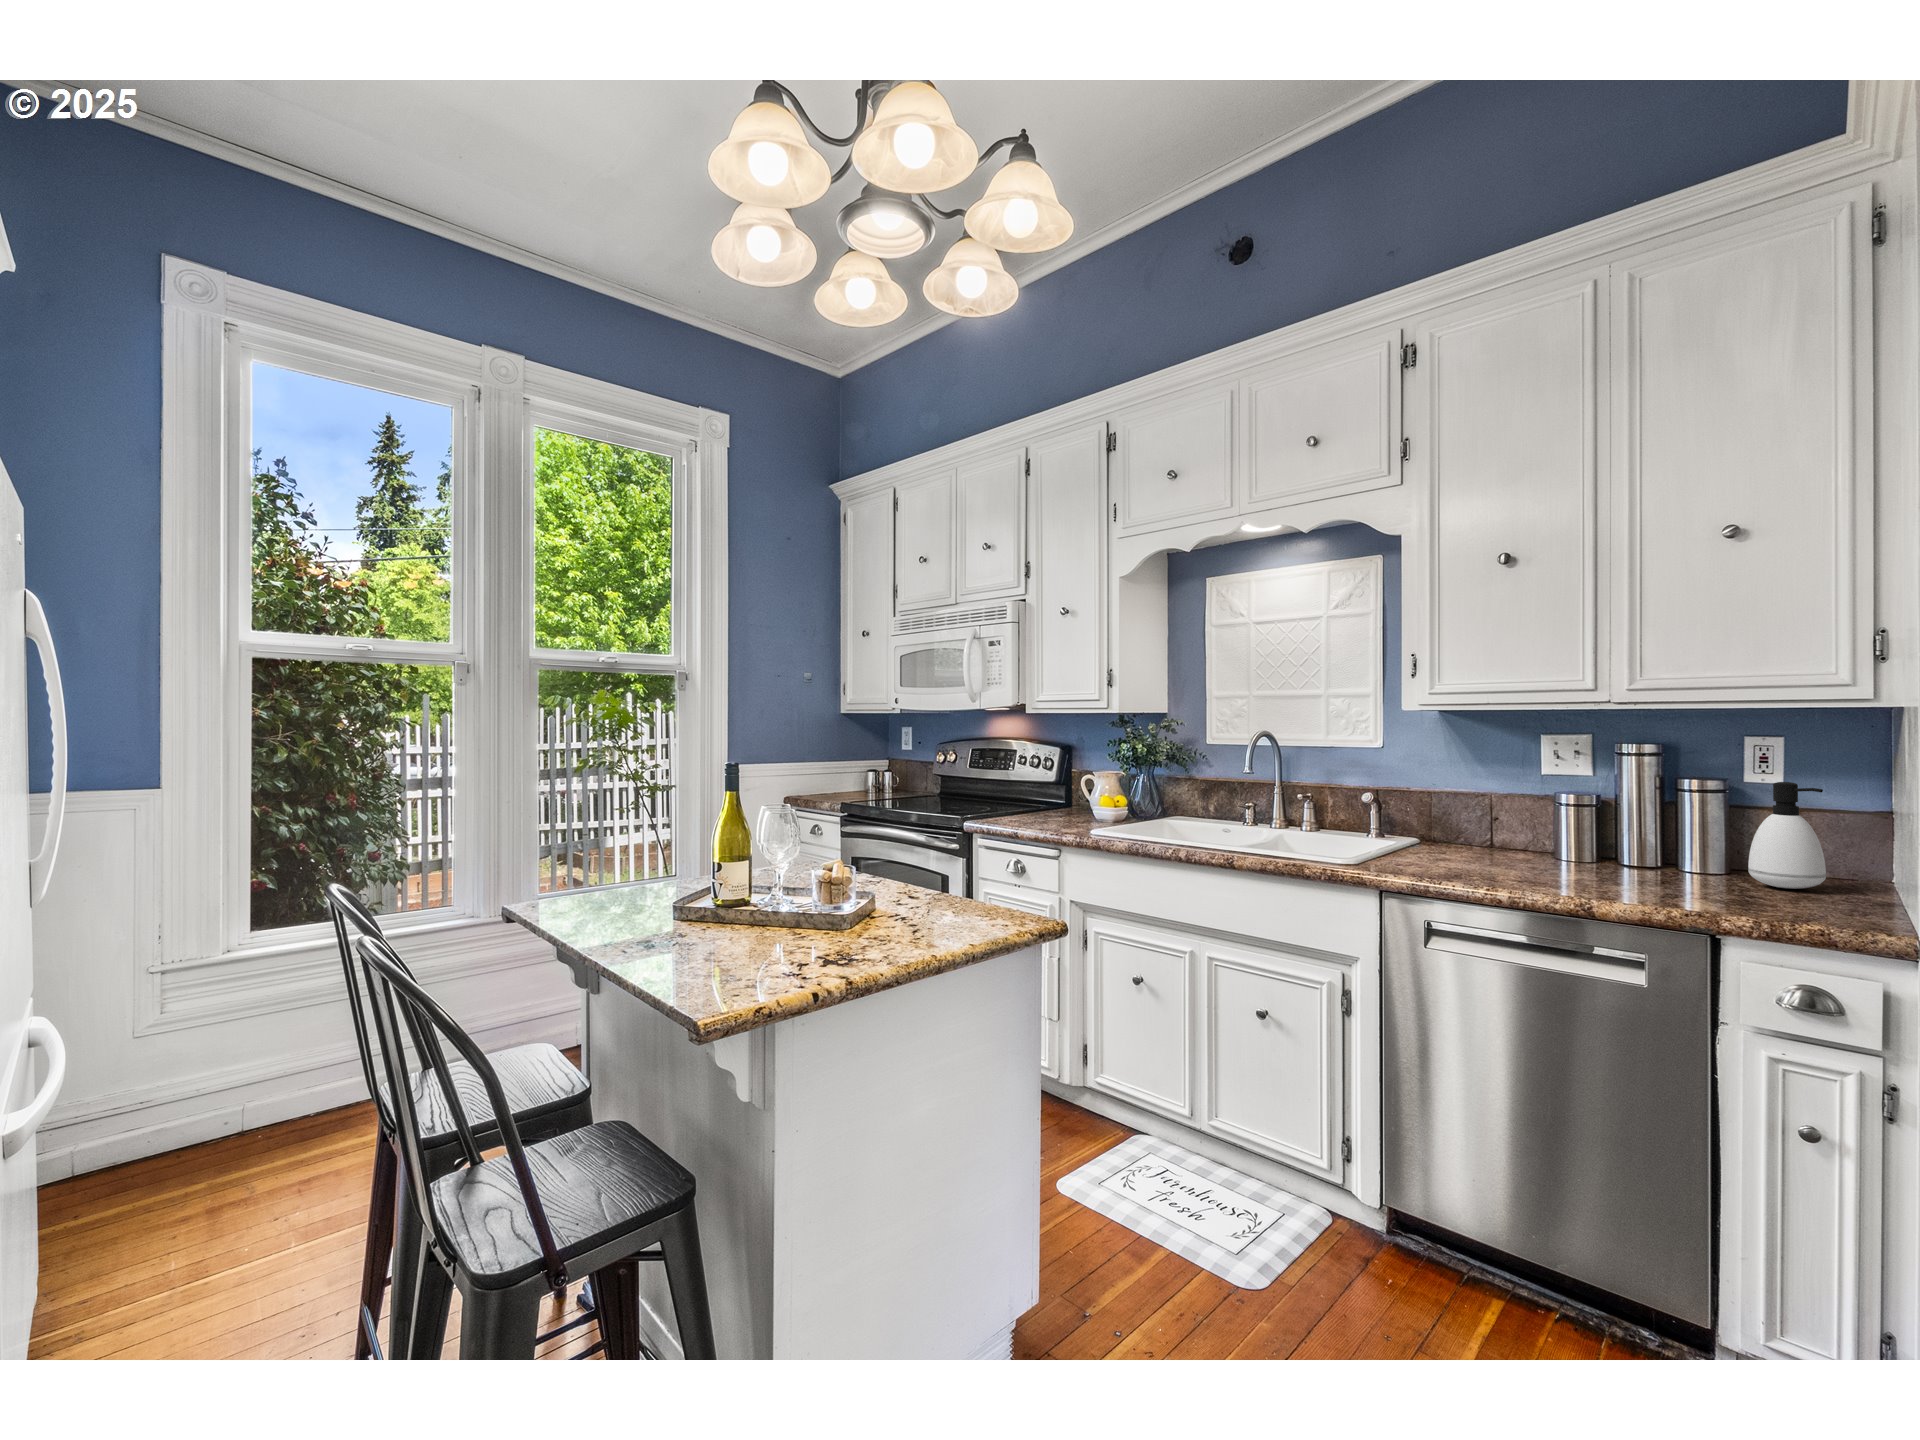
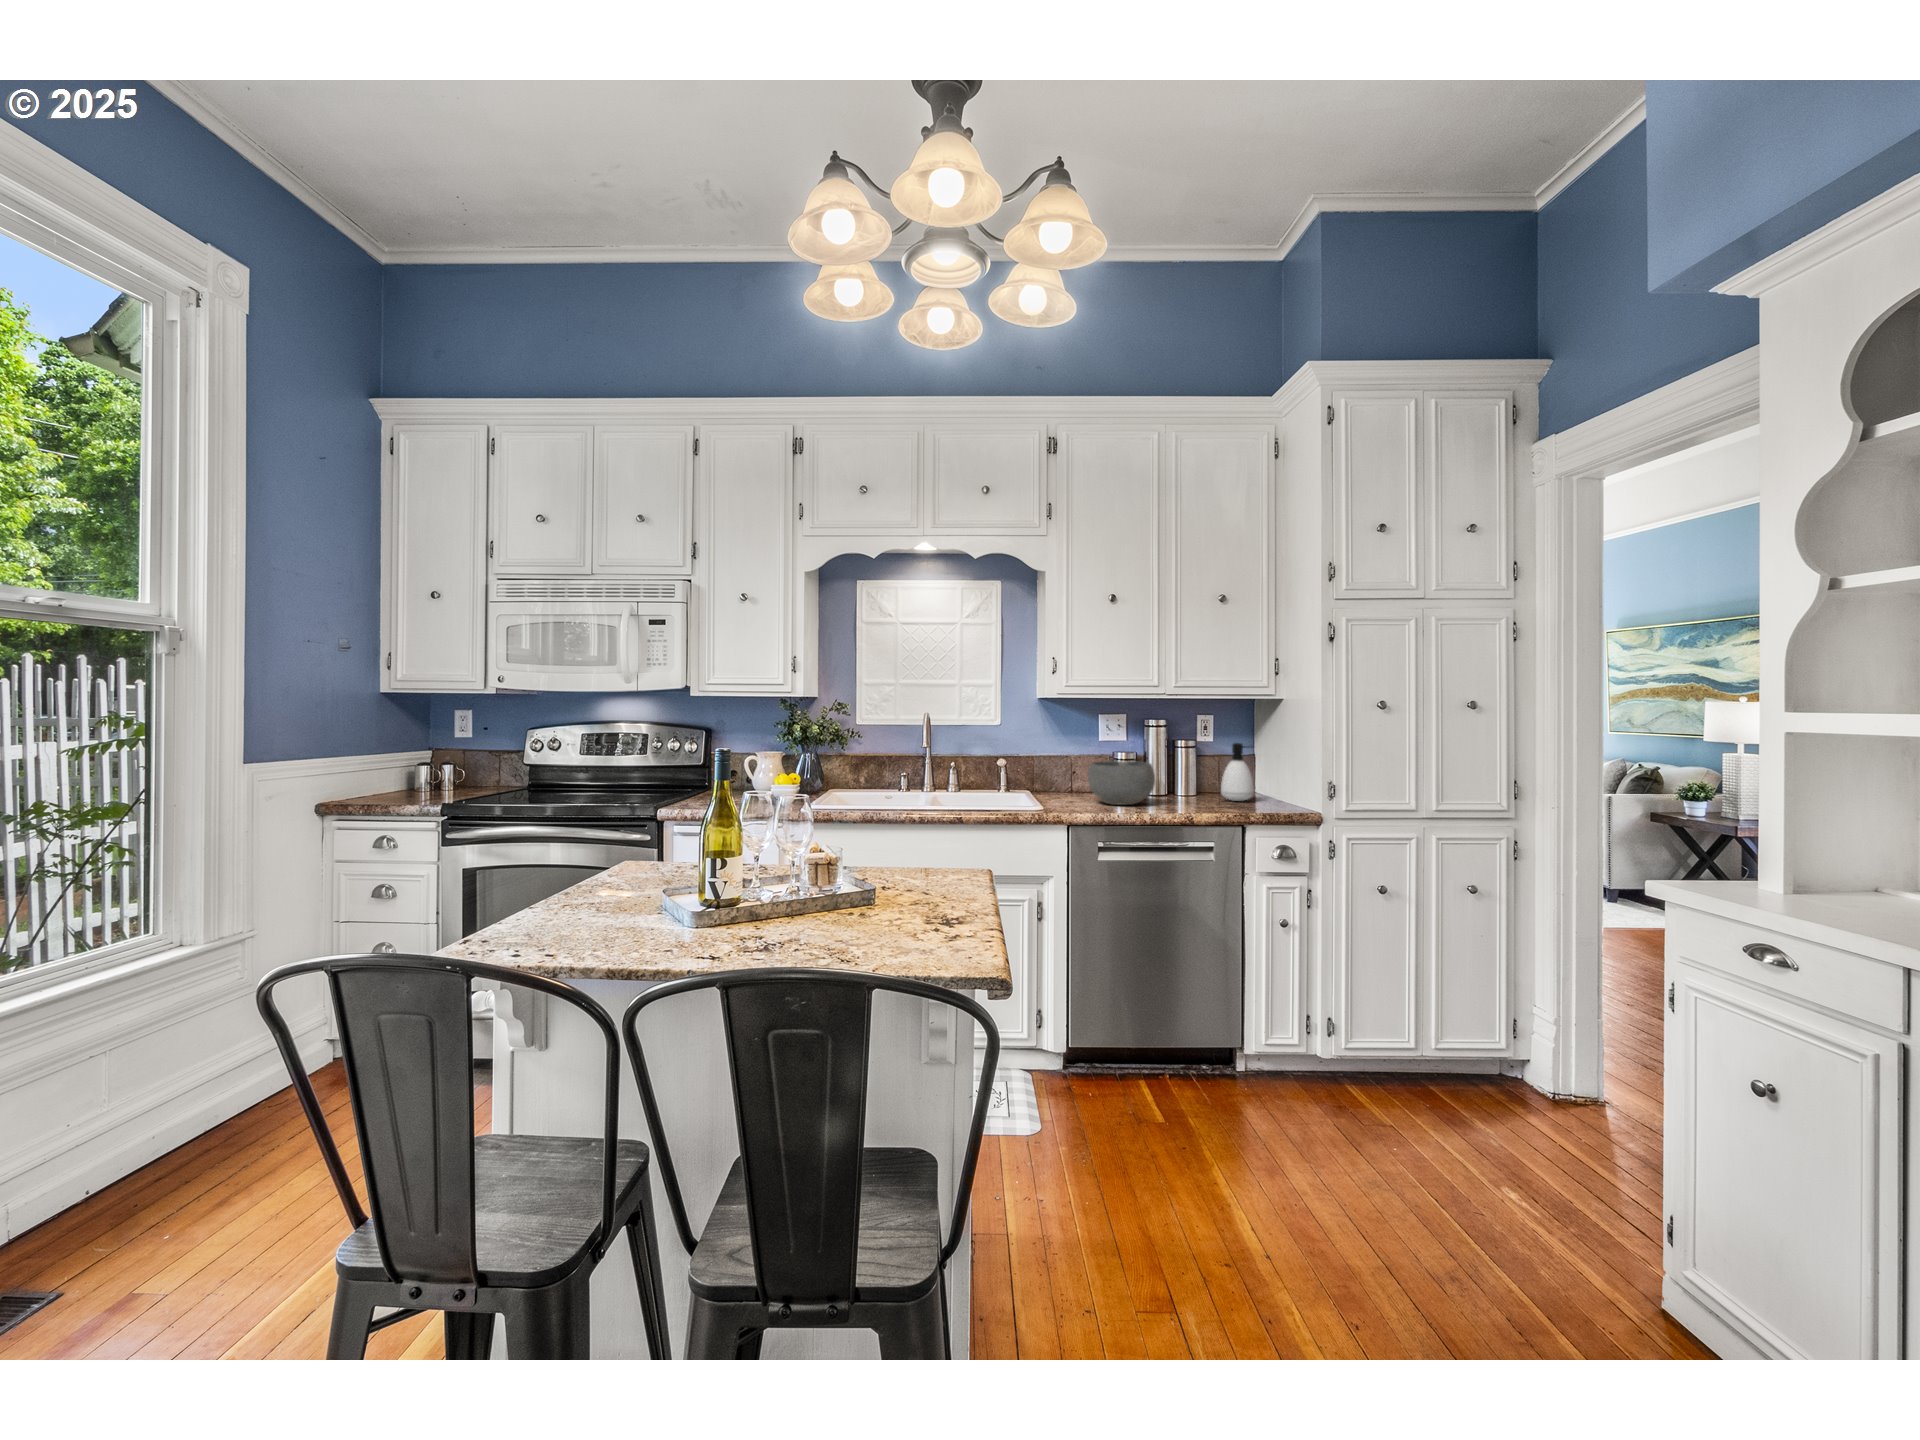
bowl: none [1463,802,1586,872] -> present [1088,761,1155,805]

